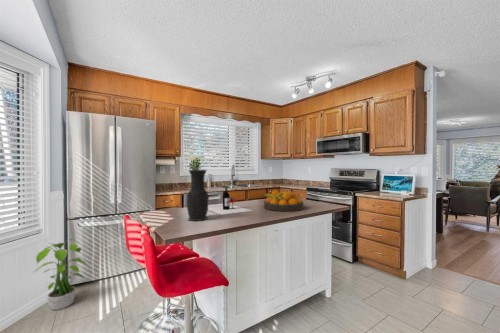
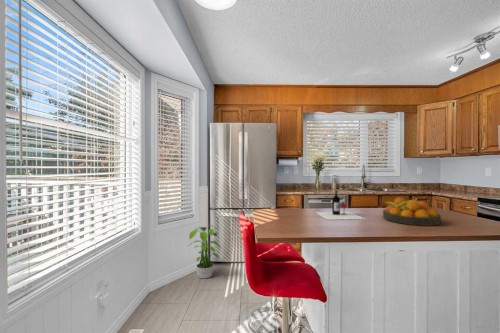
vase: present [187,170,208,221] -> none [289,172,311,223]

